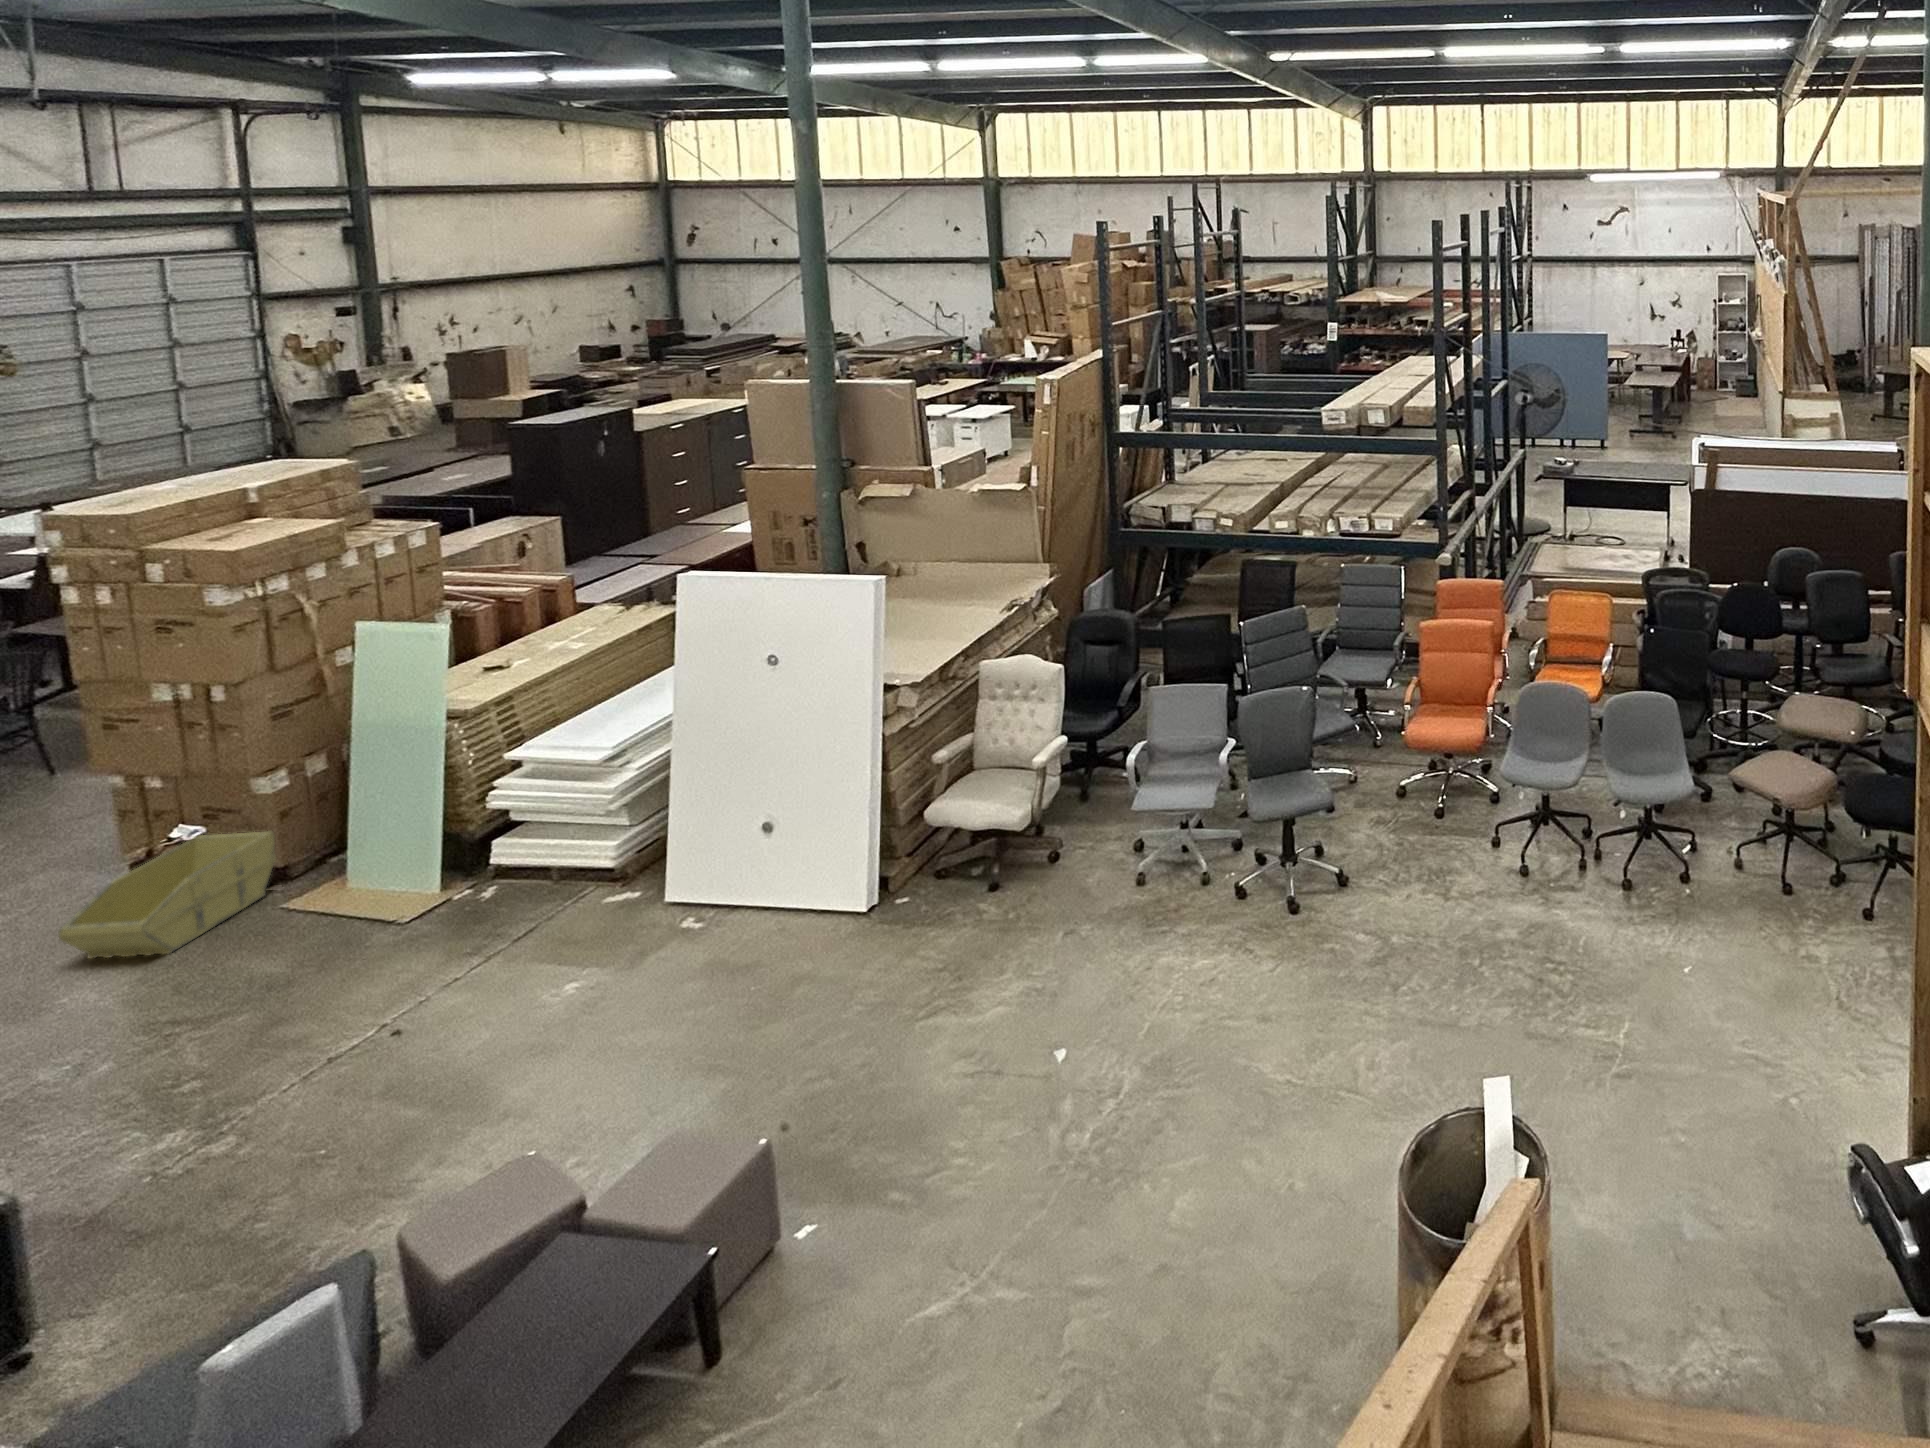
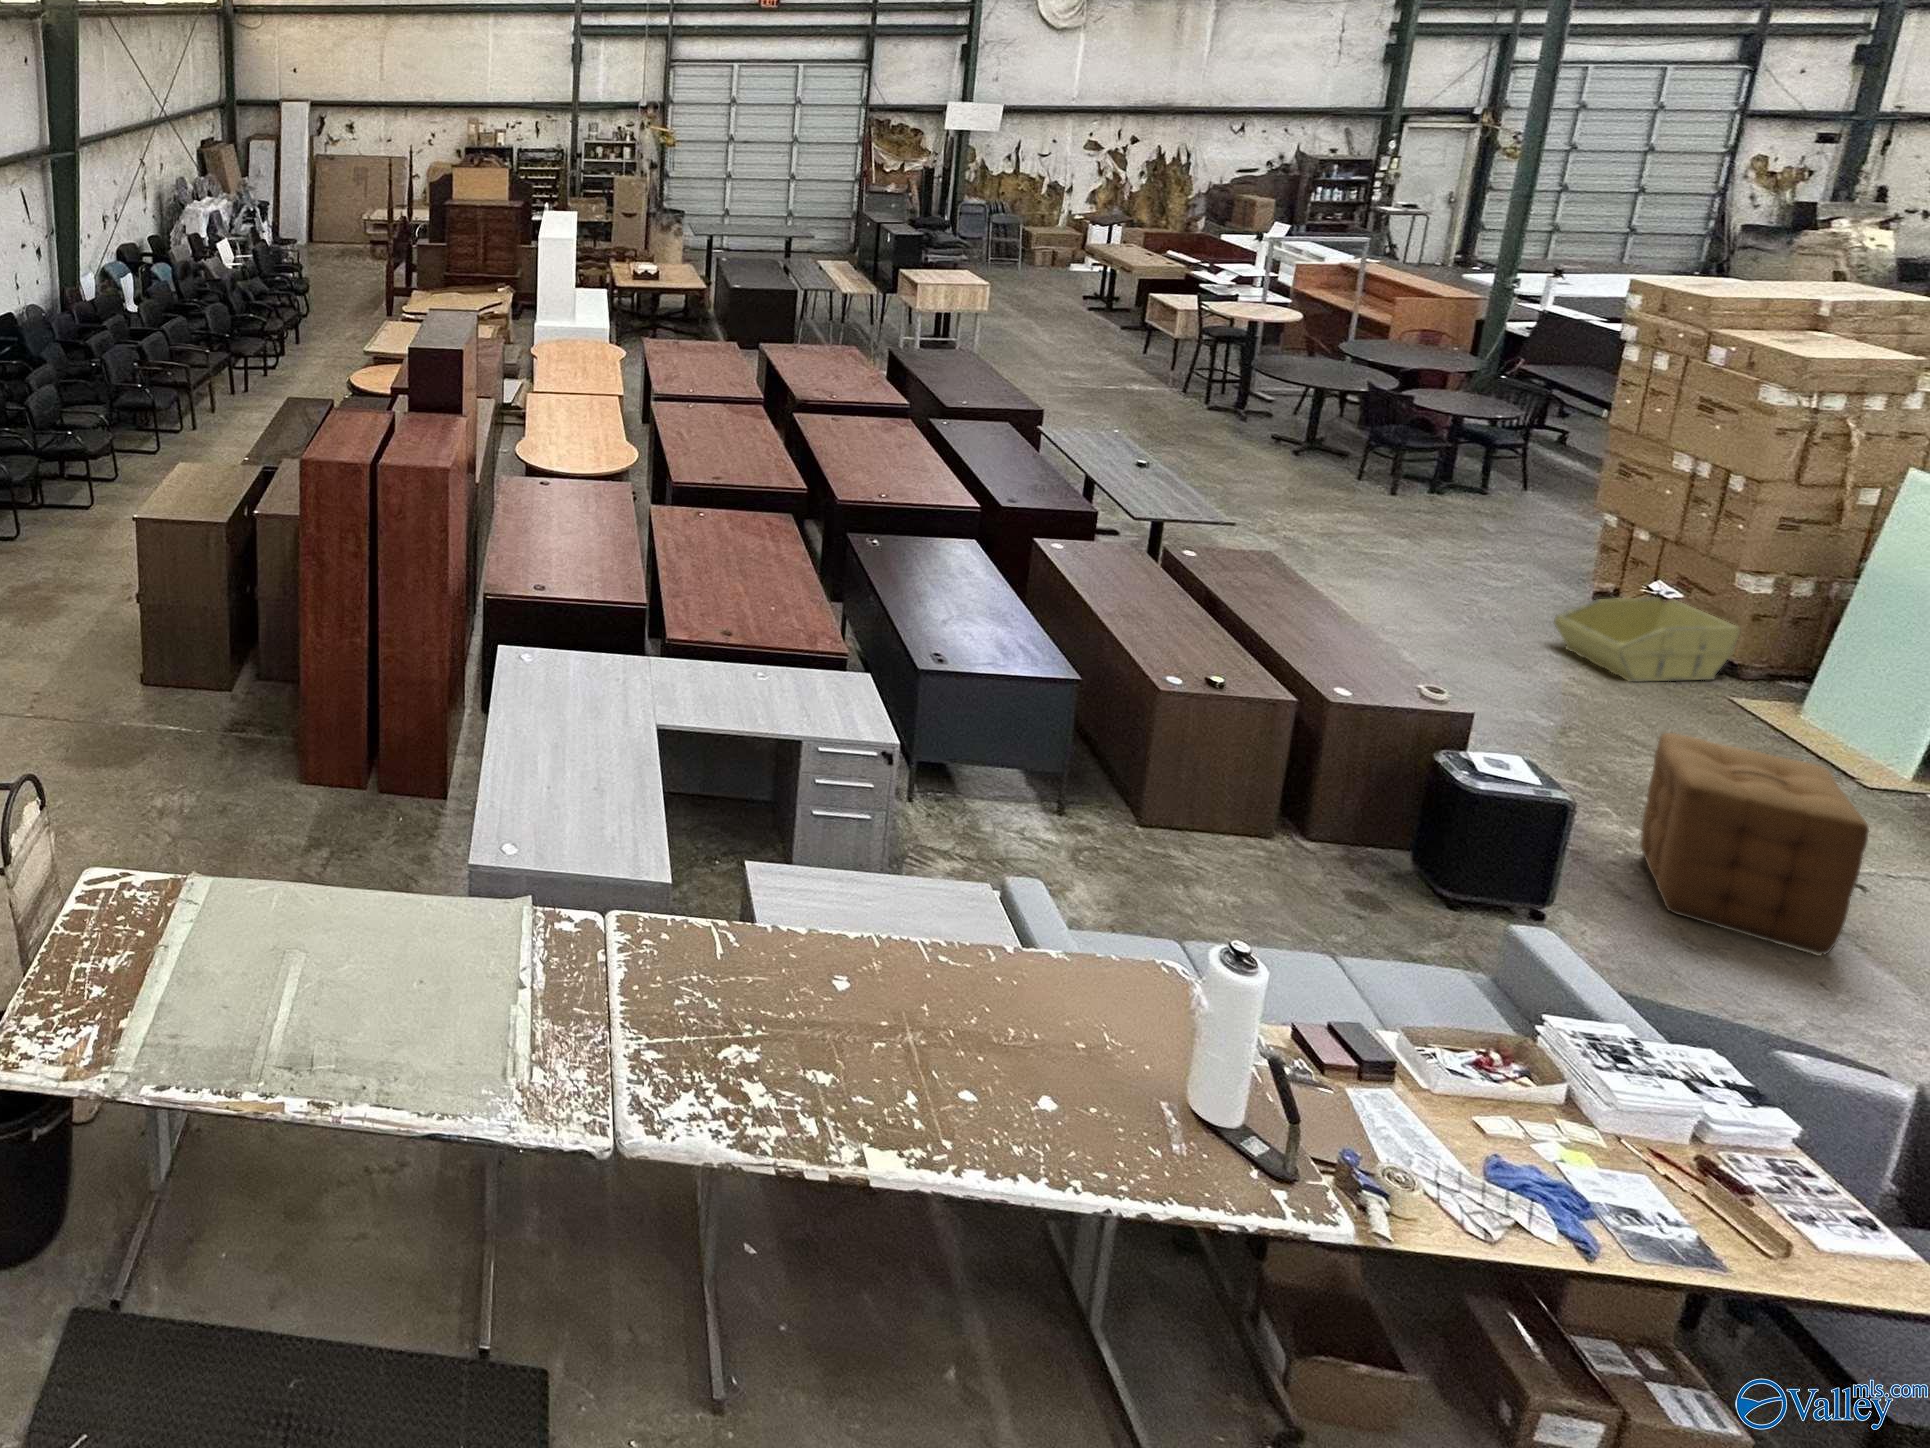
ottoman: none [137,958,365,1219] -> present [1640,733,1869,956]

